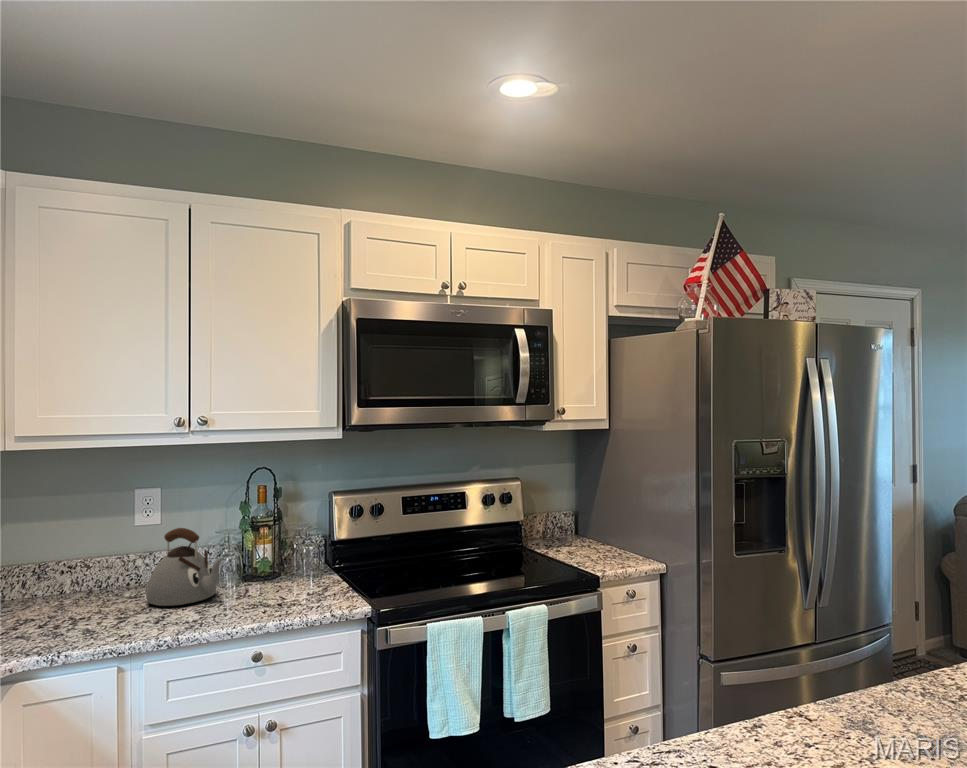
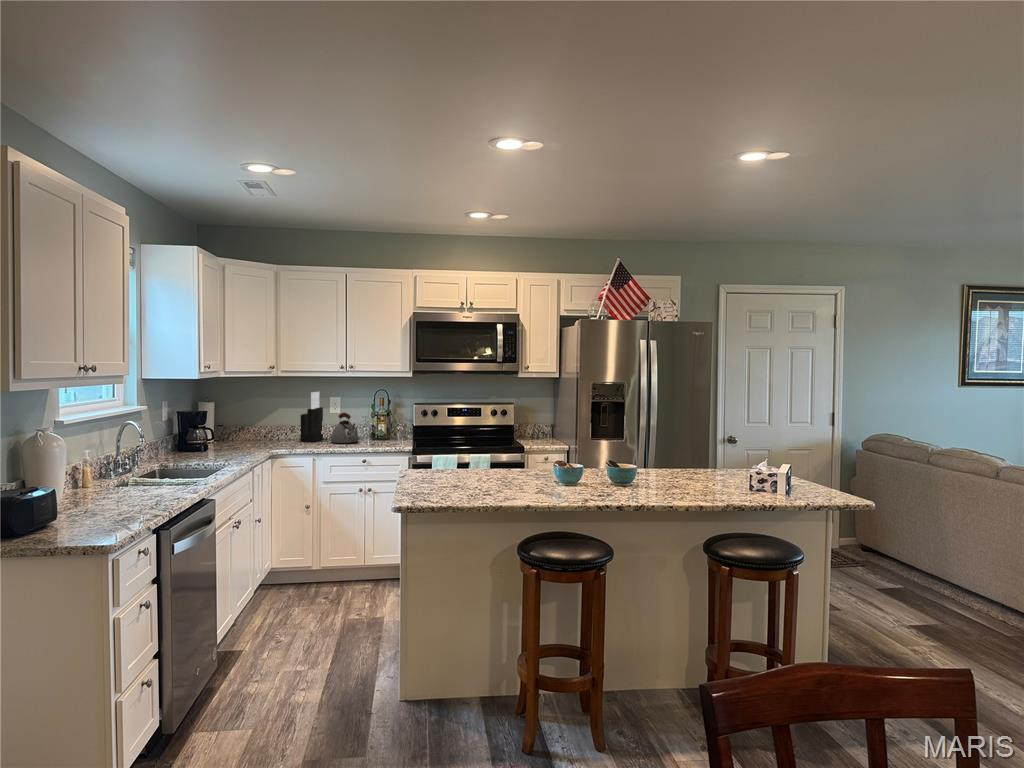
knife block: none [59,480,117,611] -> present [301,392,323,442]

